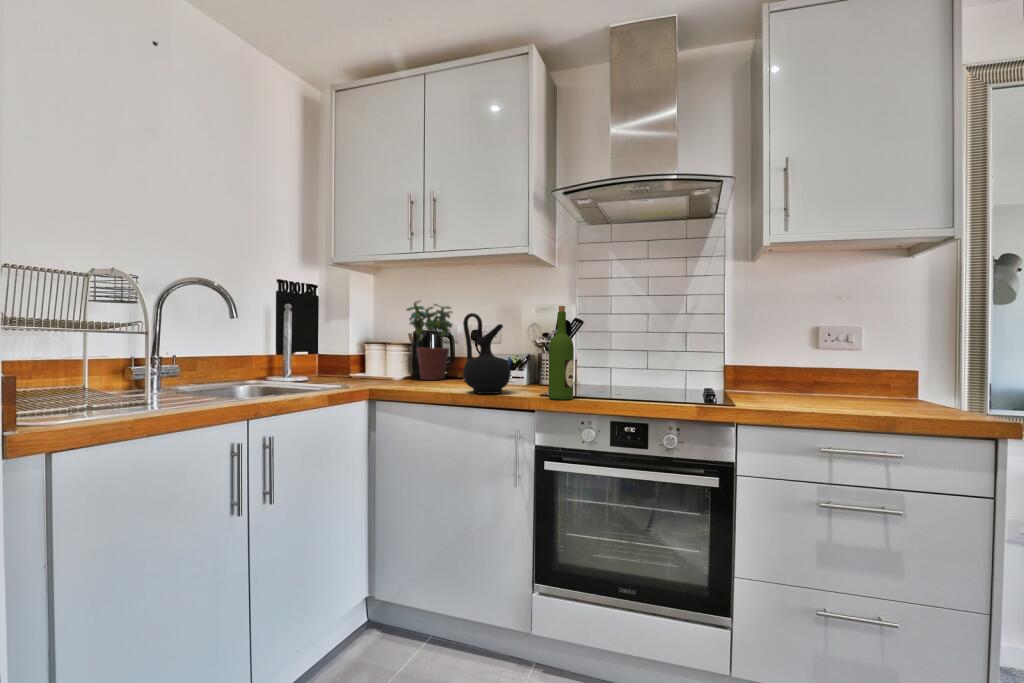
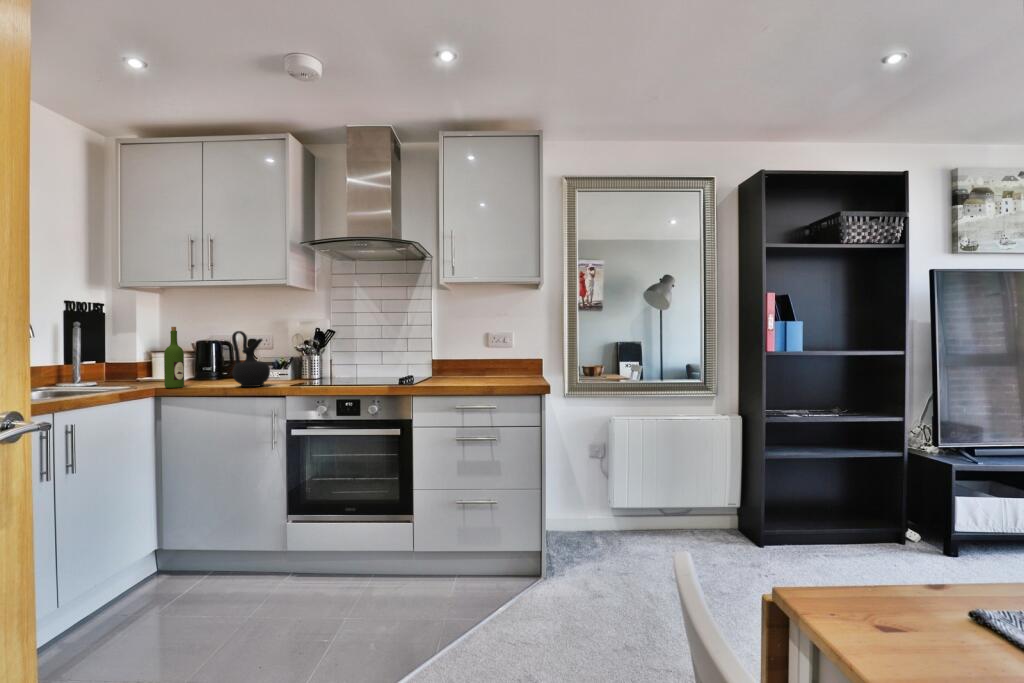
potted plant: present [407,301,453,380] -> none [189,318,232,379]
wine bottle: present [548,306,574,400] -> present [164,327,184,388]

